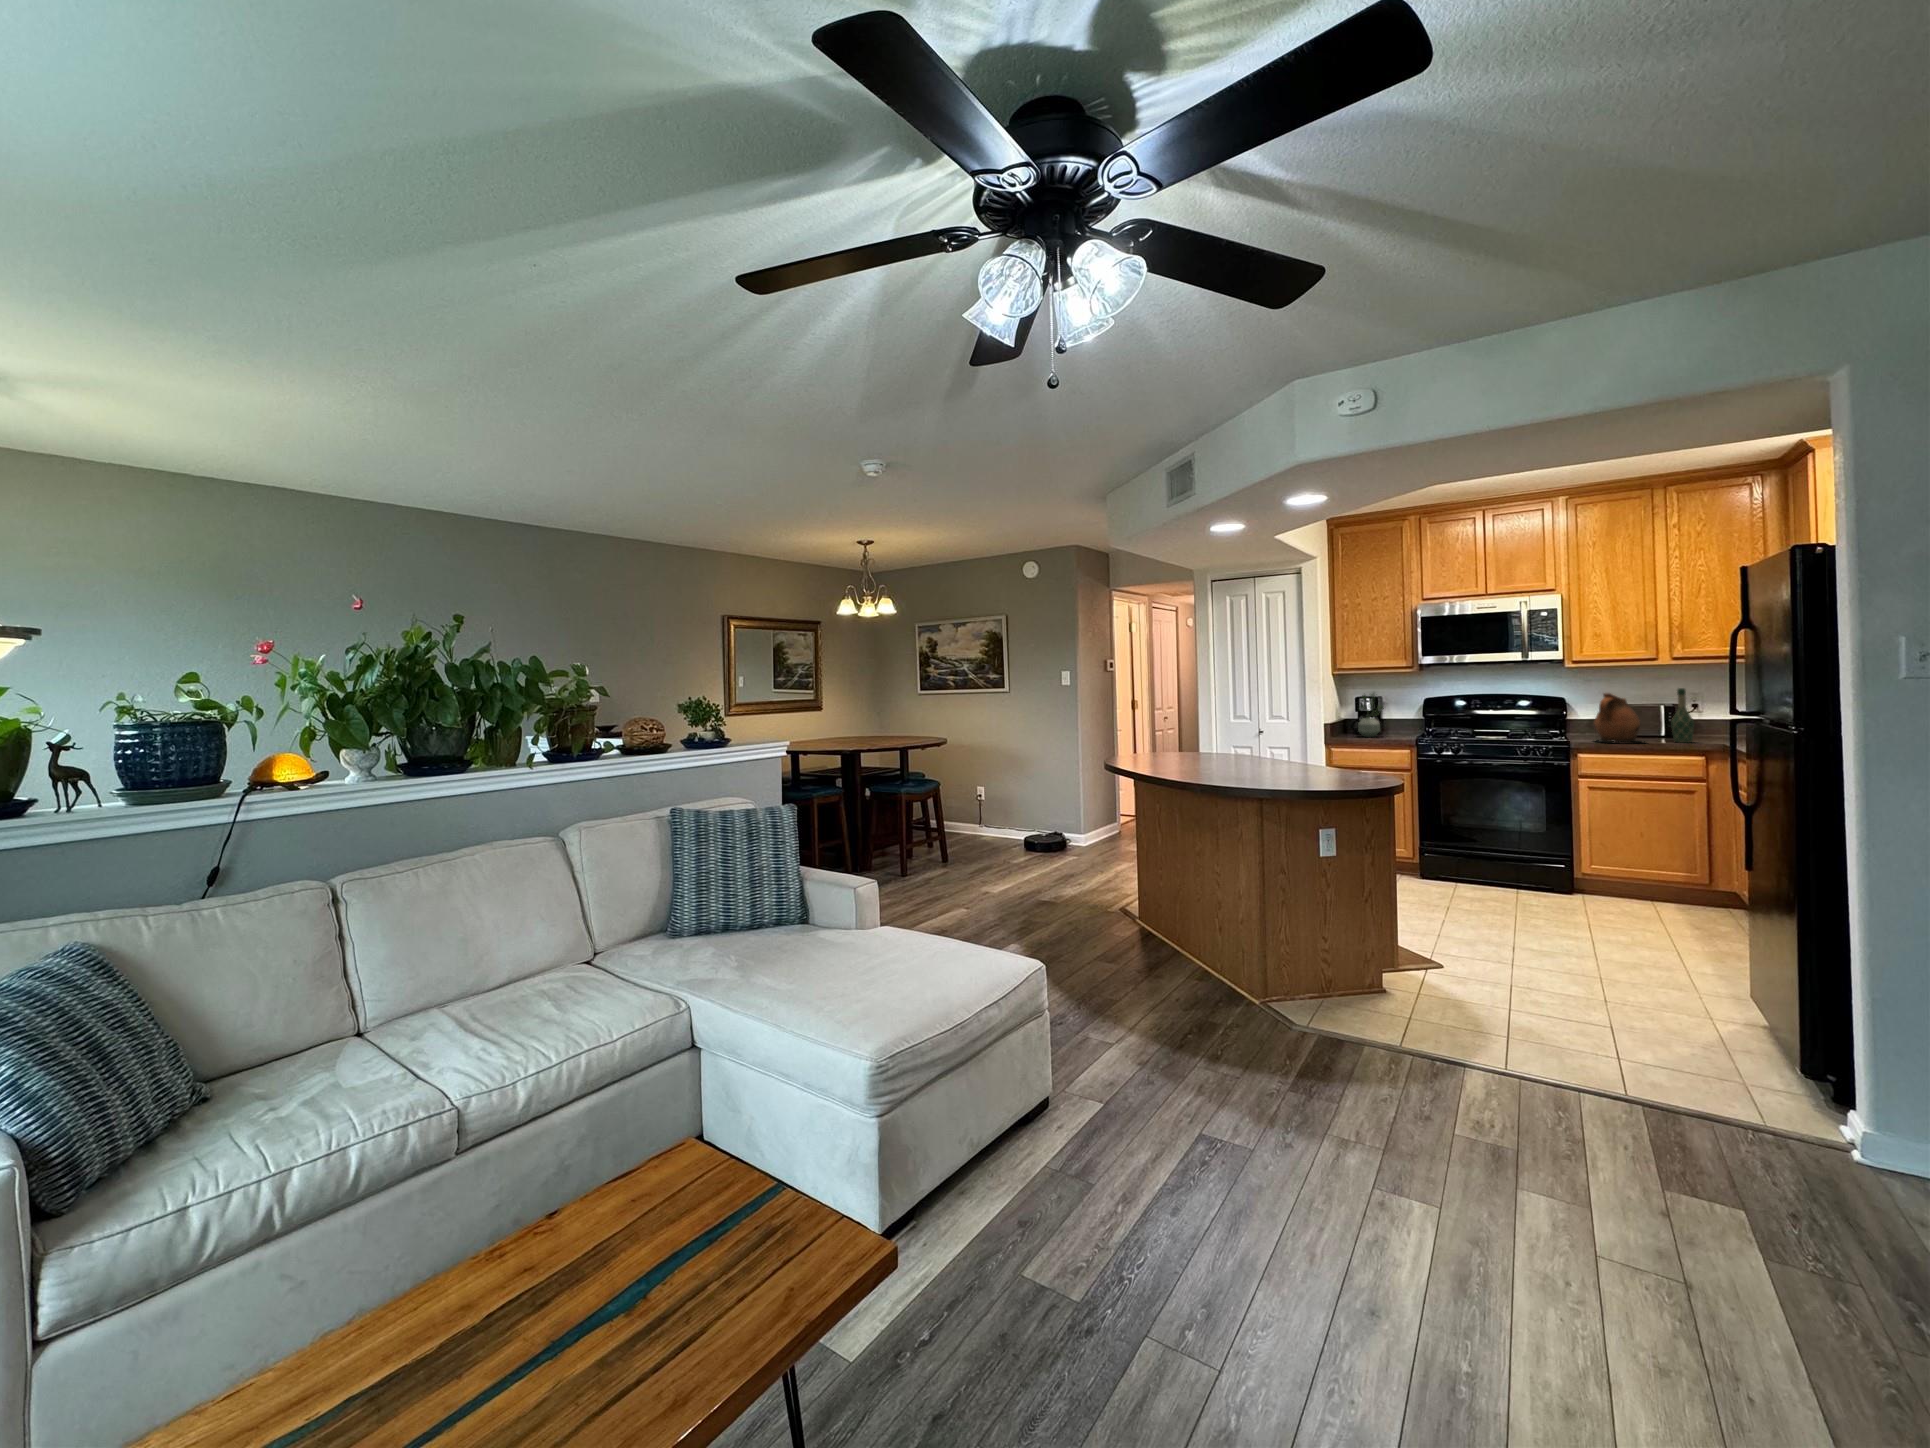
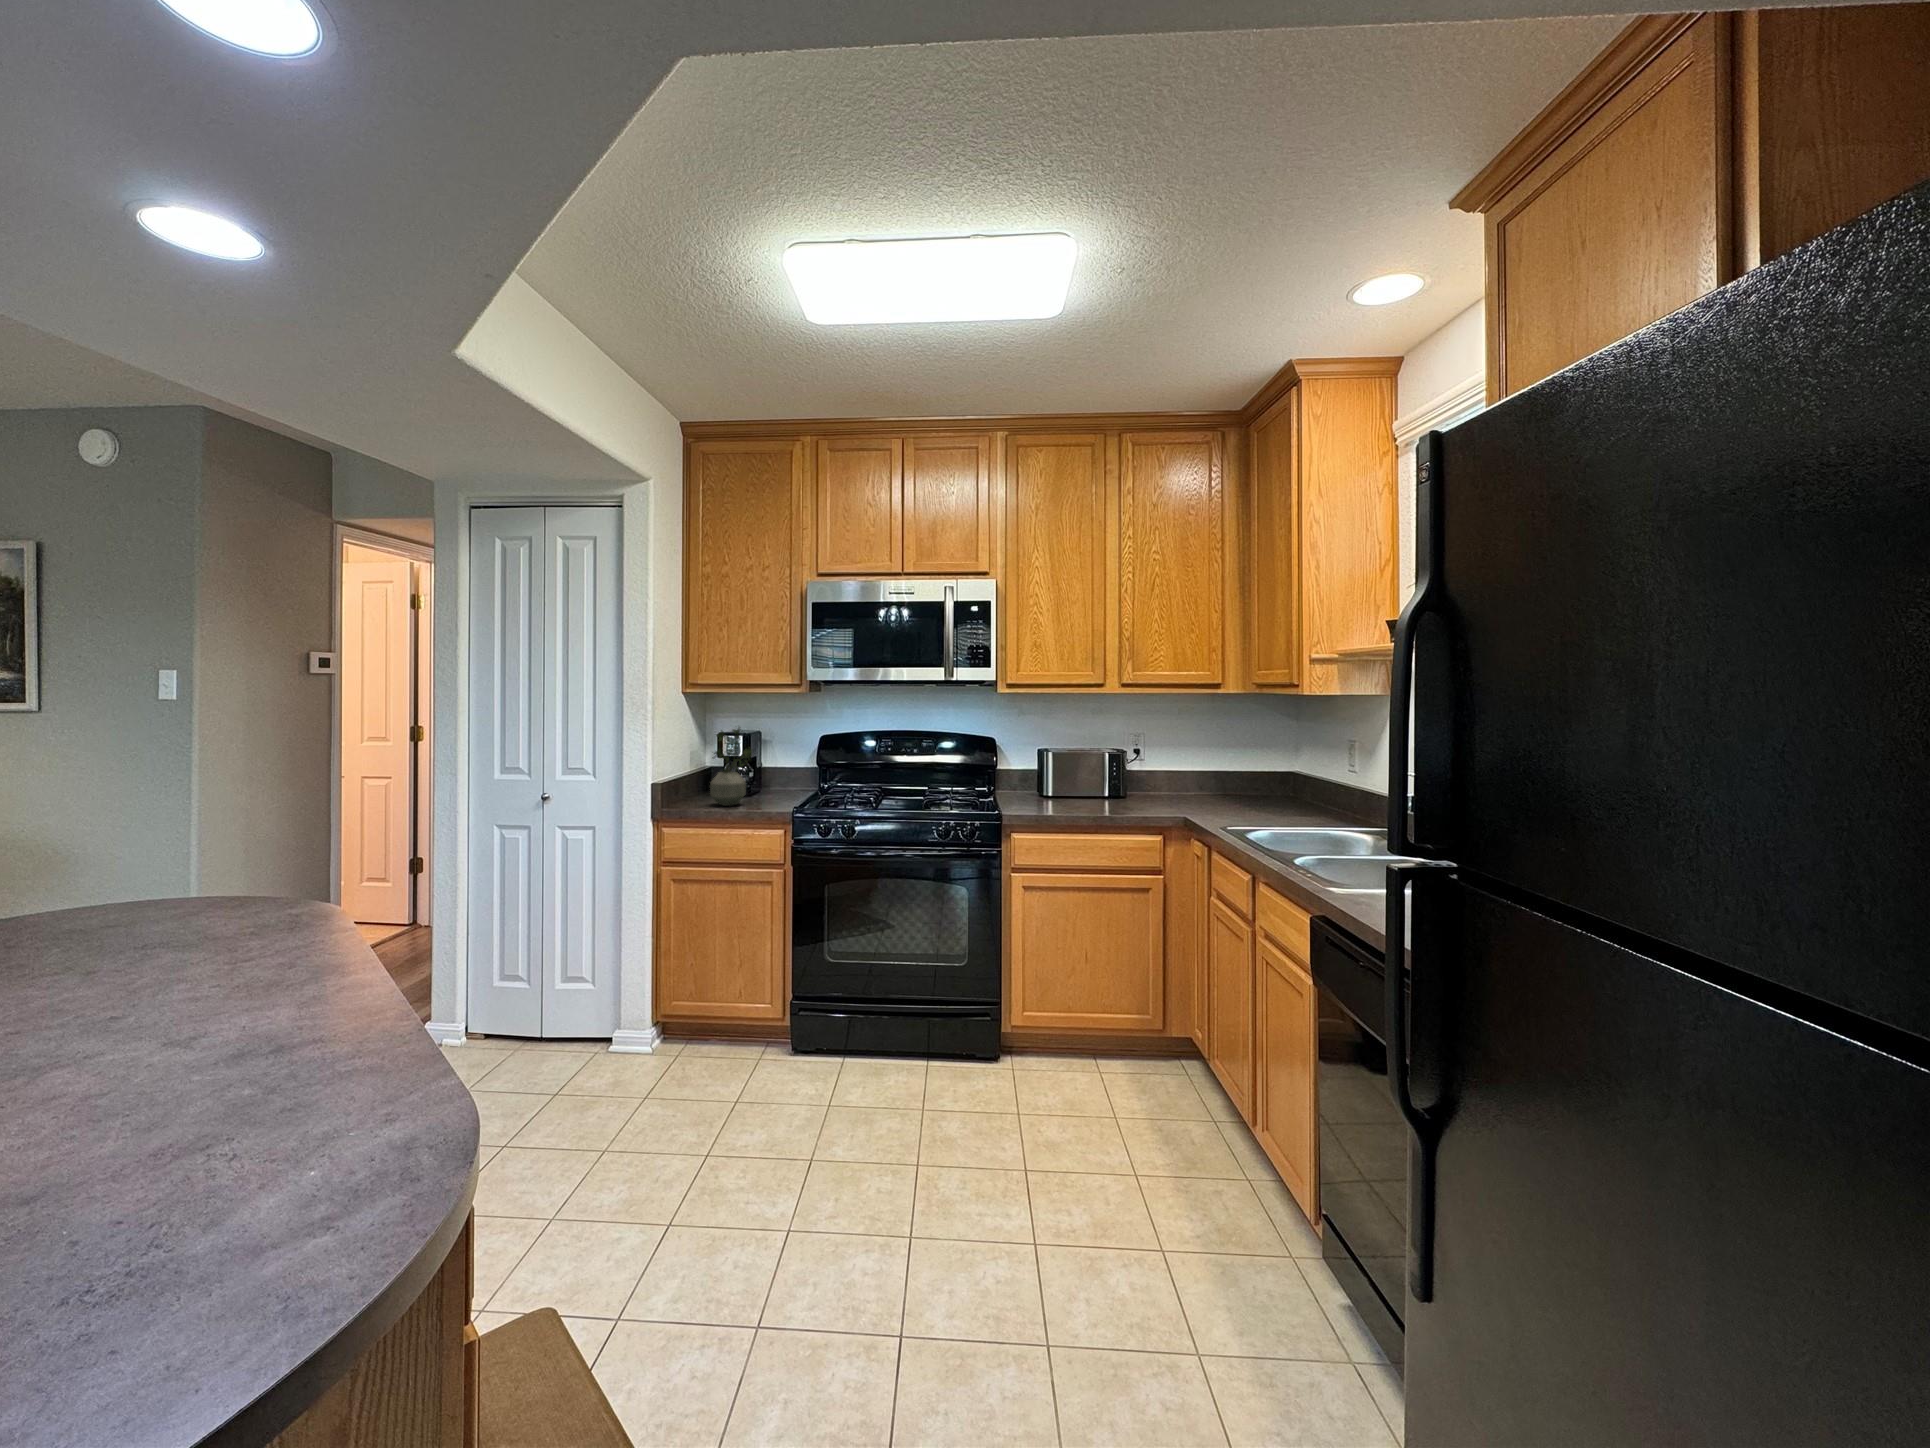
wine bottle: present [1671,688,1694,743] -> none [1120,730,1146,811]
ceramic pitcher: present [1593,693,1642,742] -> none [1026,736,1098,815]

